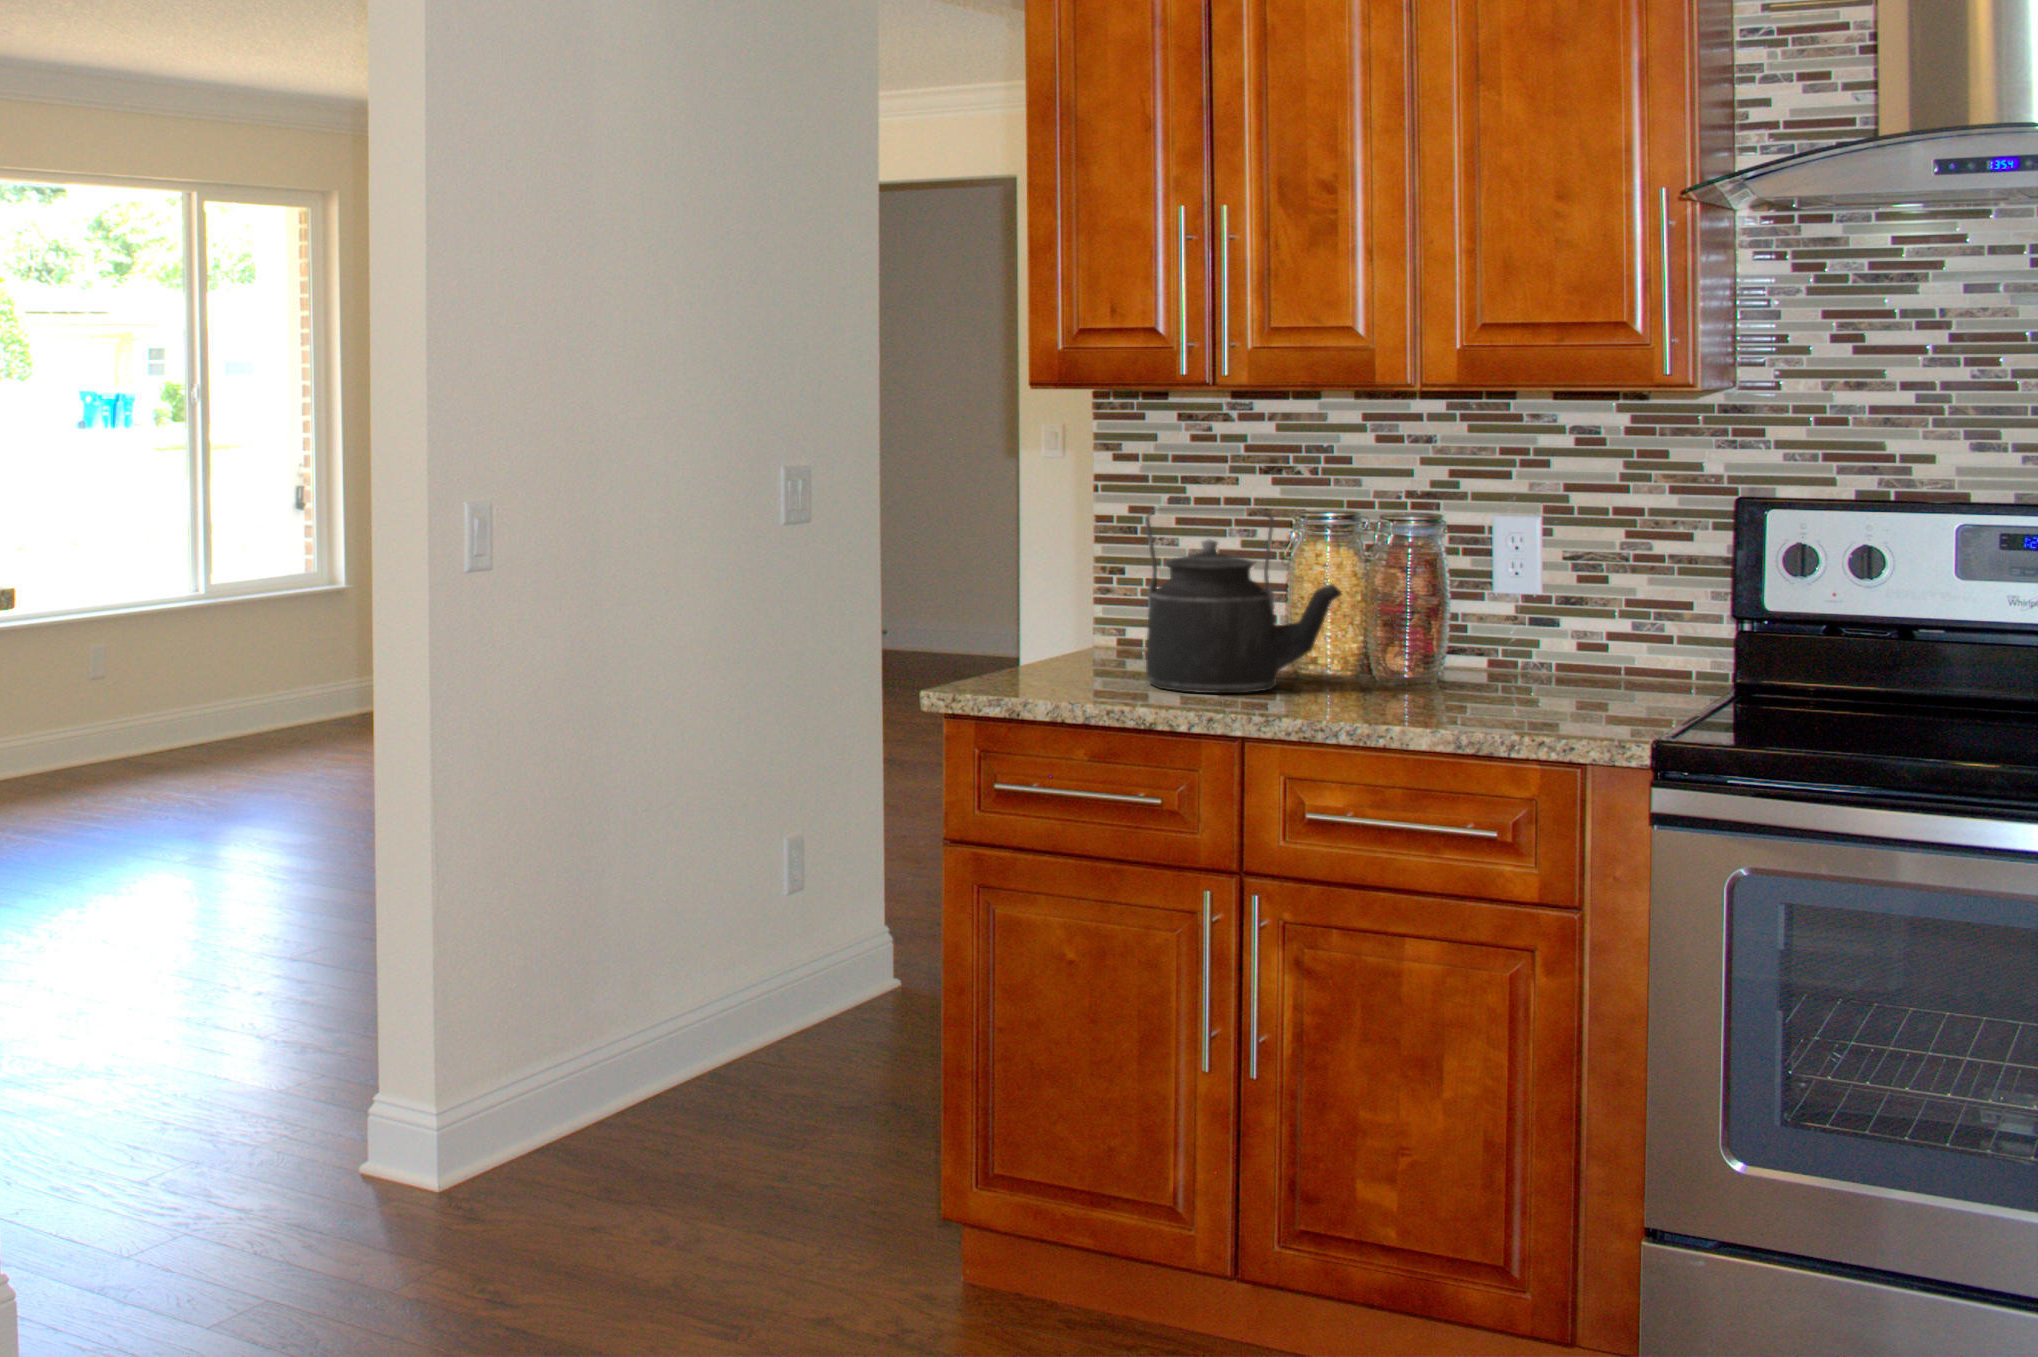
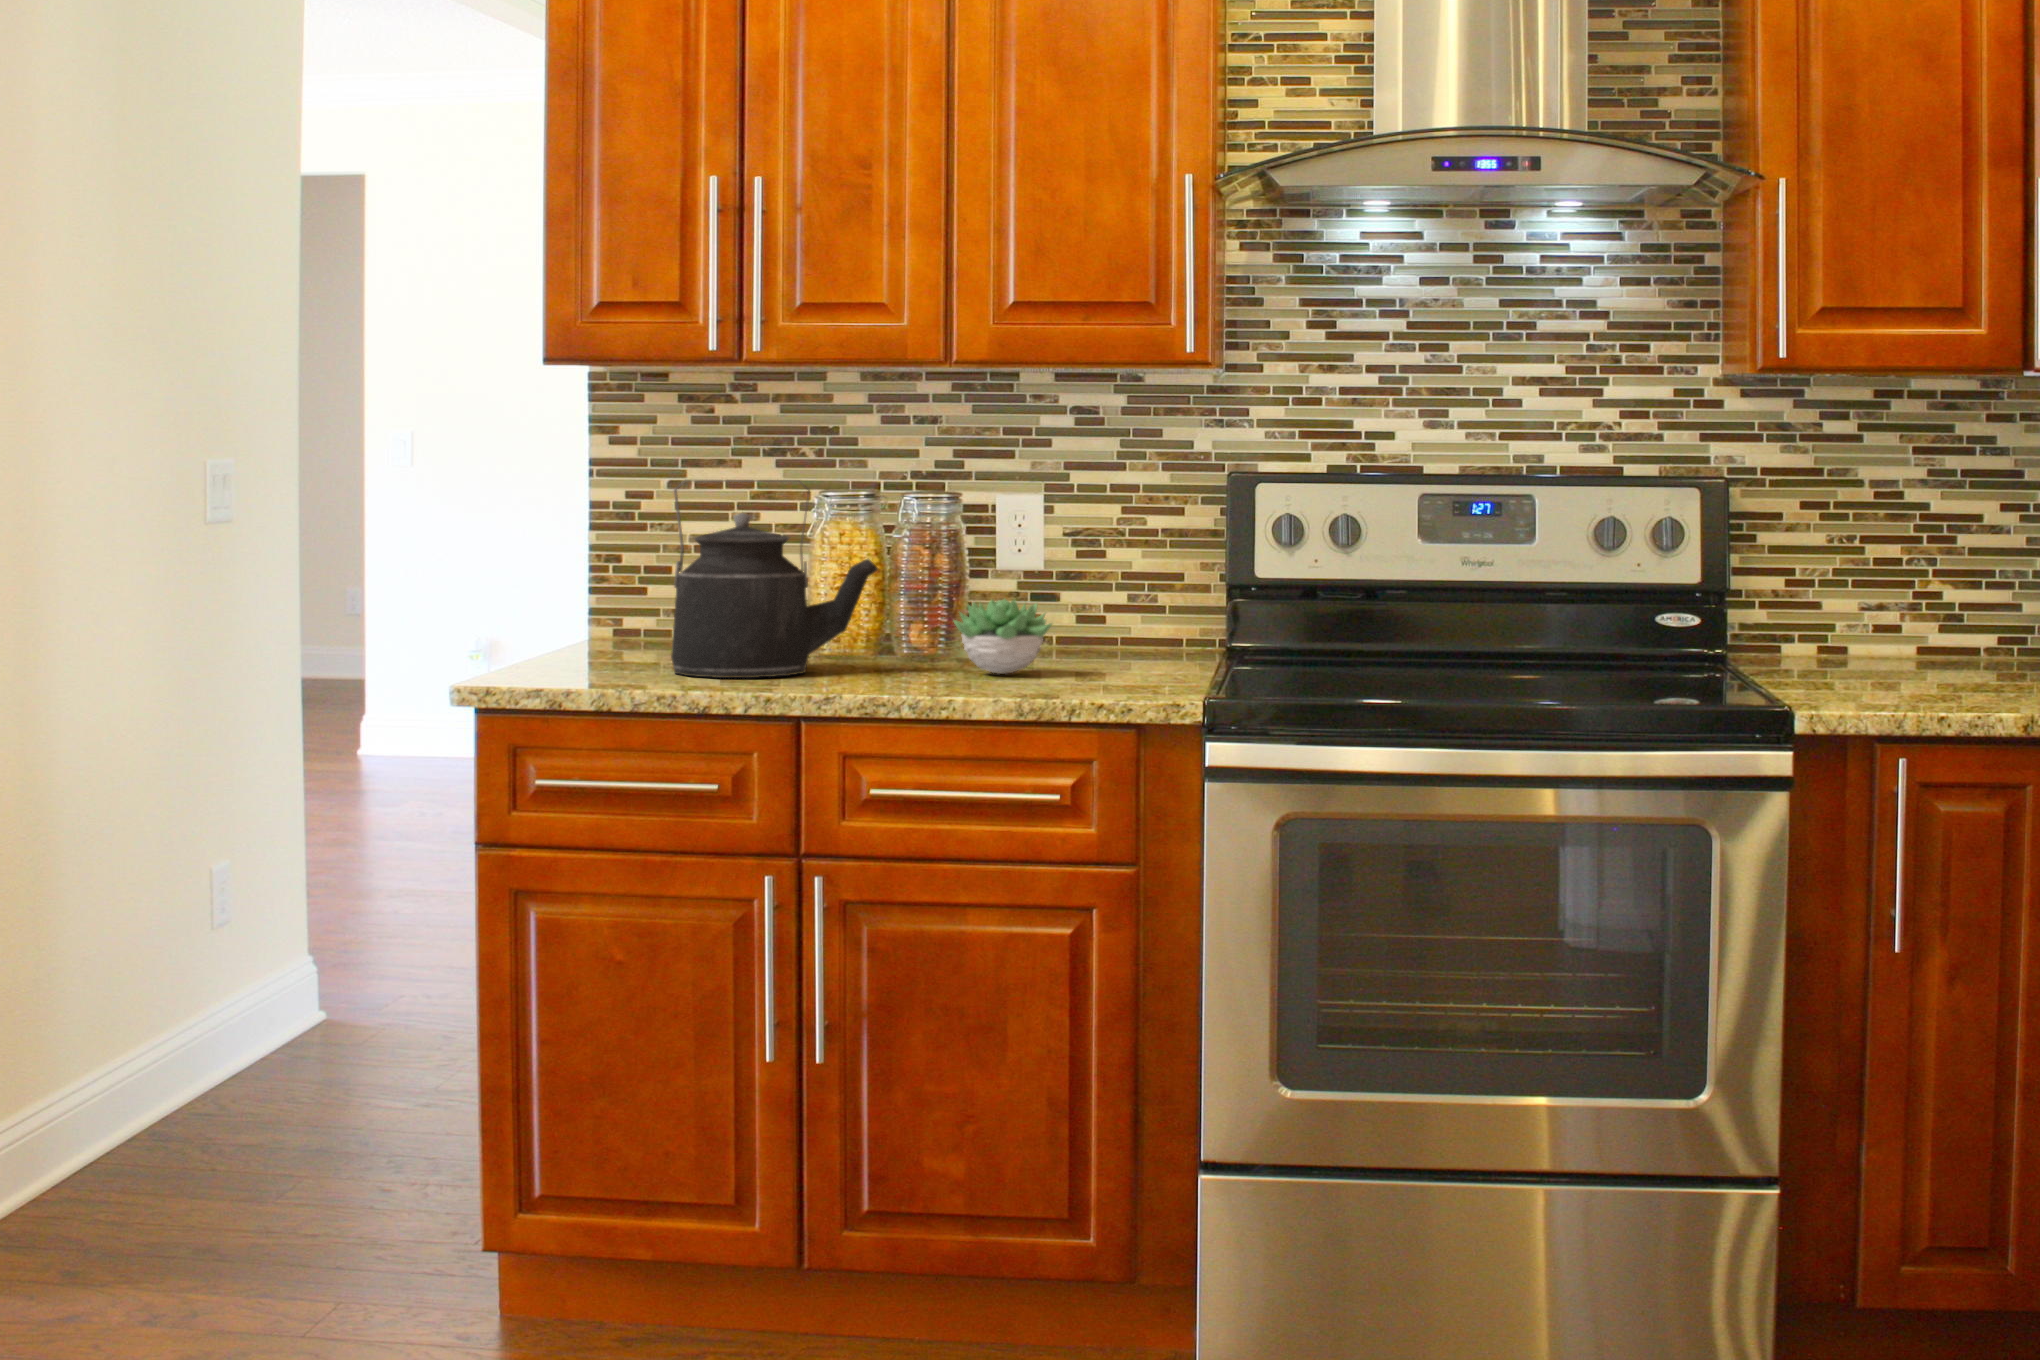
succulent plant: none [1419,627,1521,699] -> present [954,599,1052,674]

